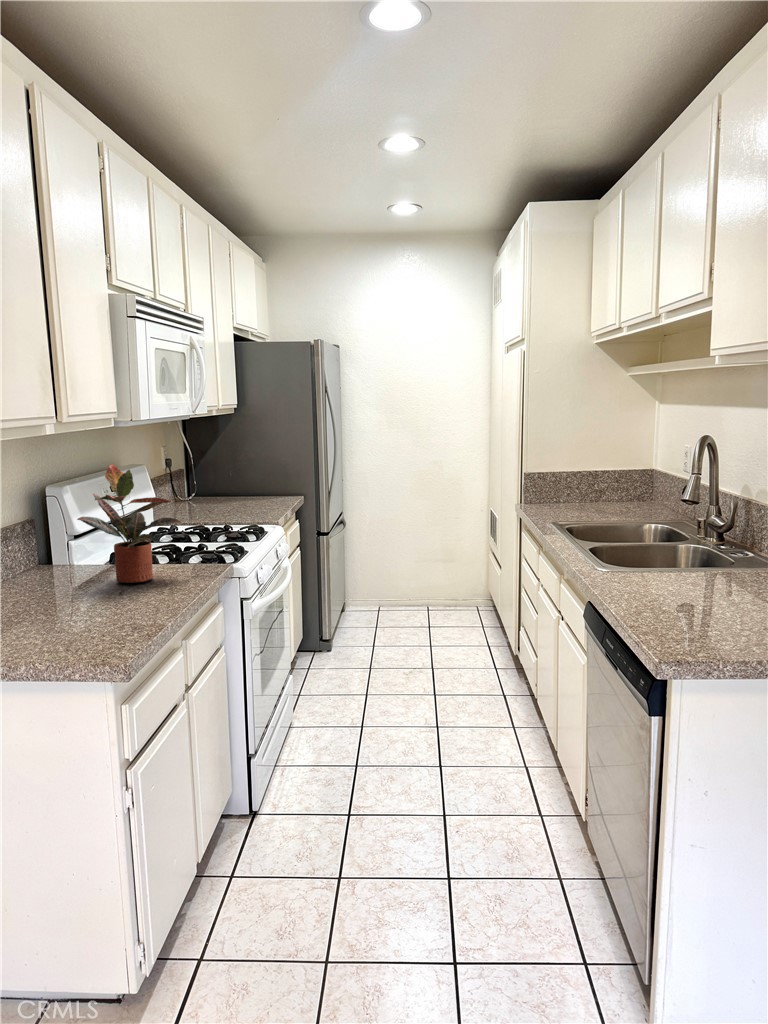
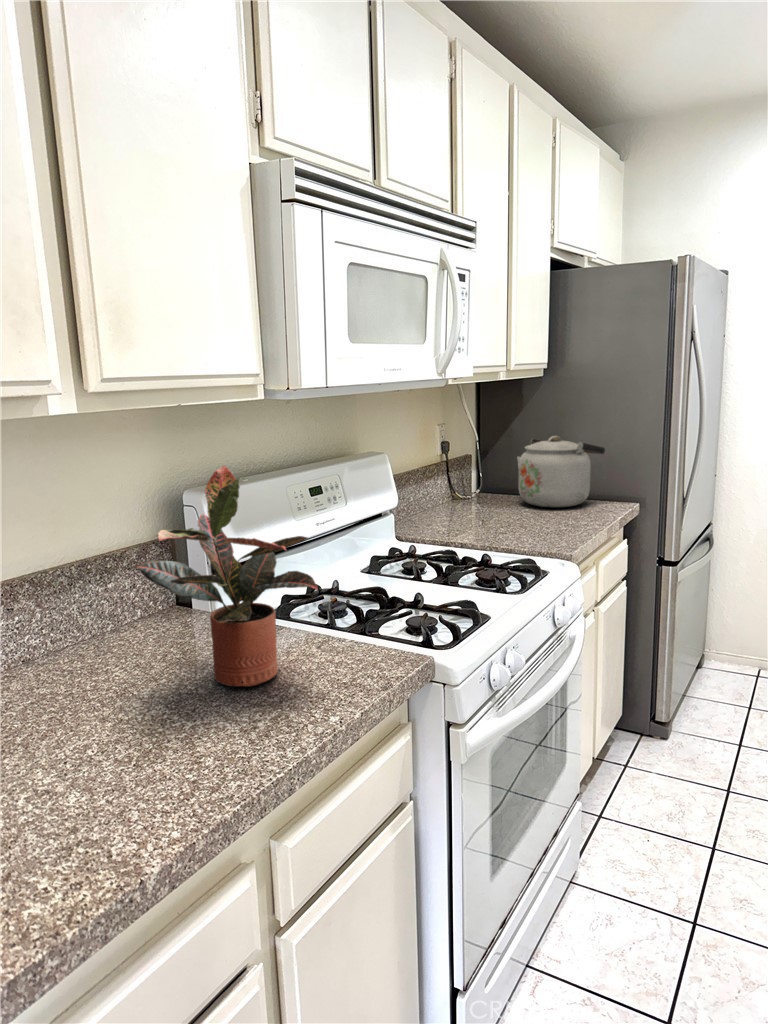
kettle: none [218,453,279,502] -> present [517,436,605,507]

